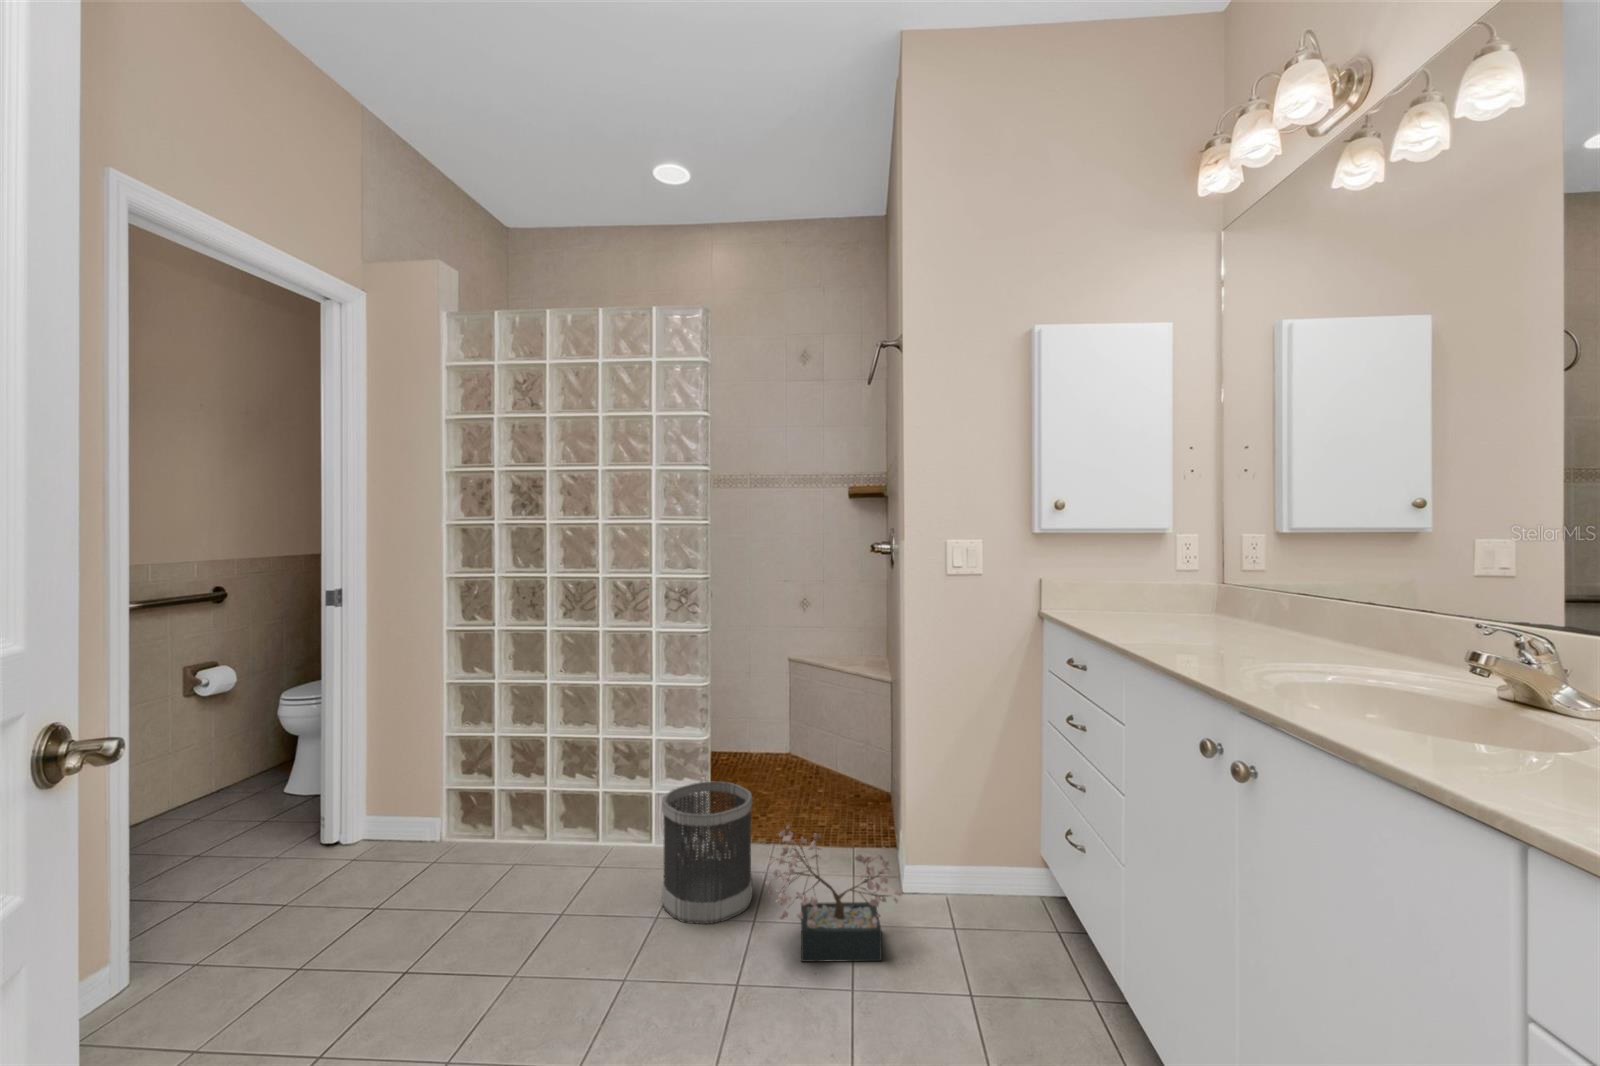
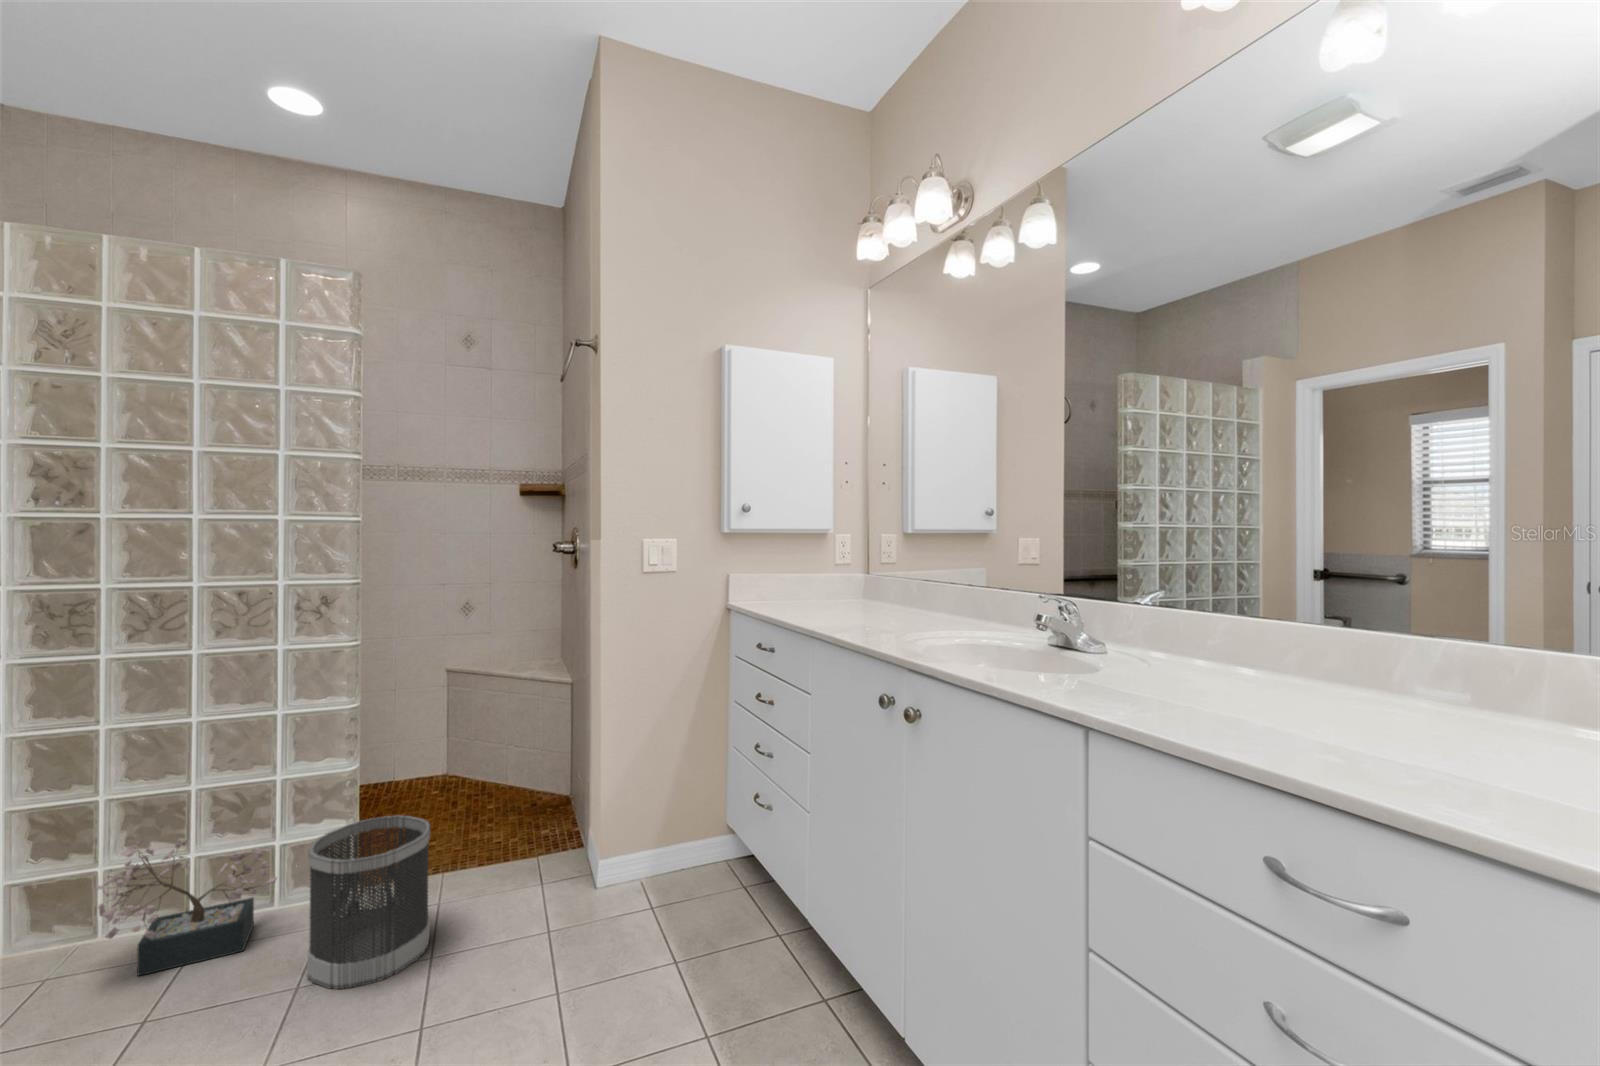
decorative plant: present [766,825,902,962] -> present [98,840,277,976]

